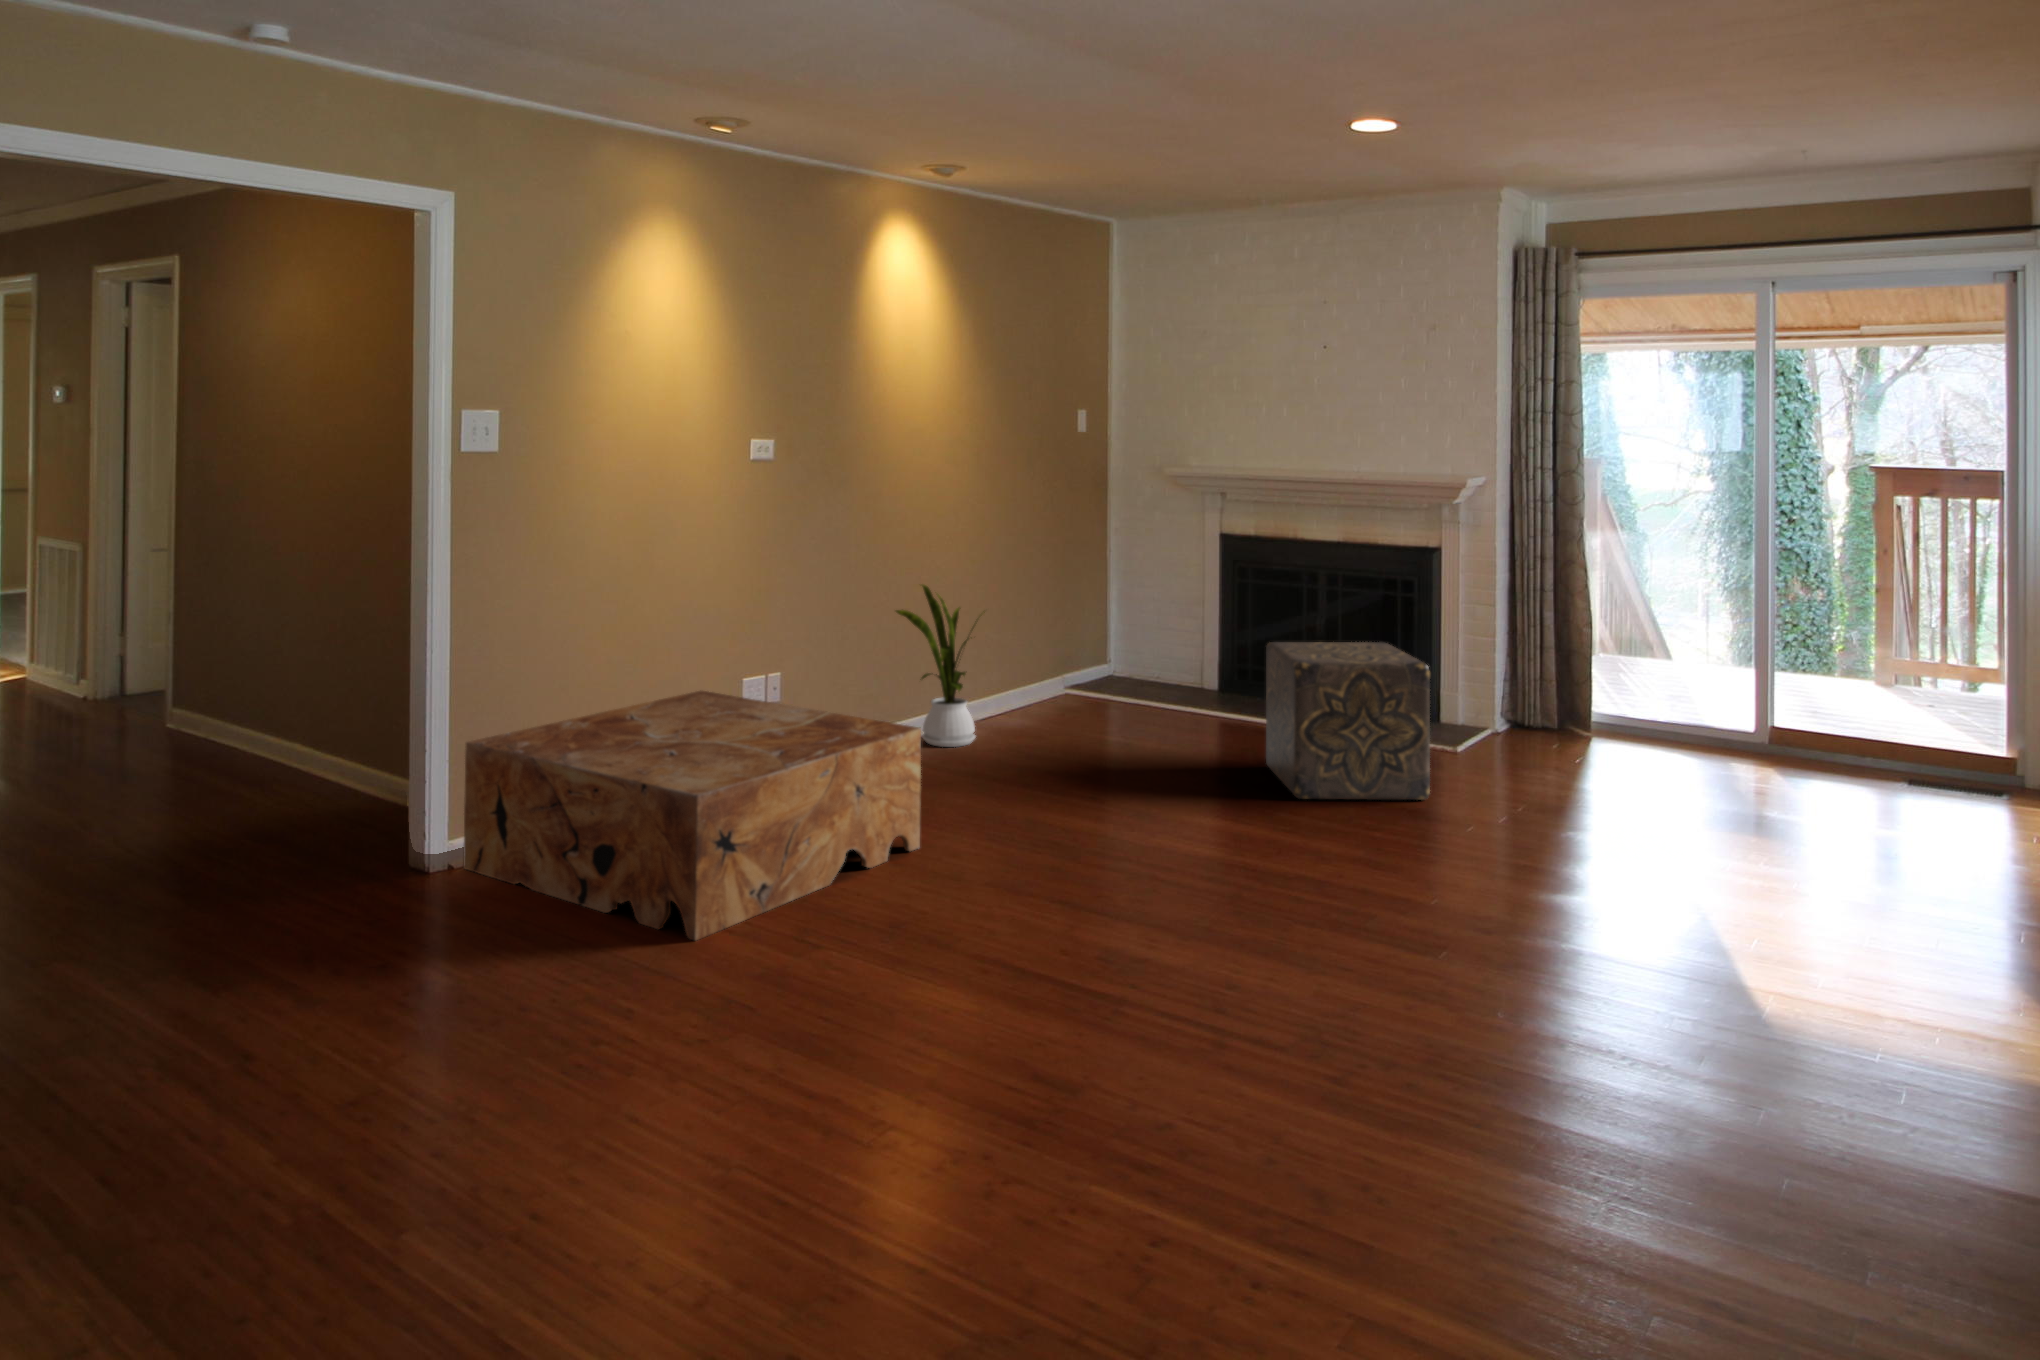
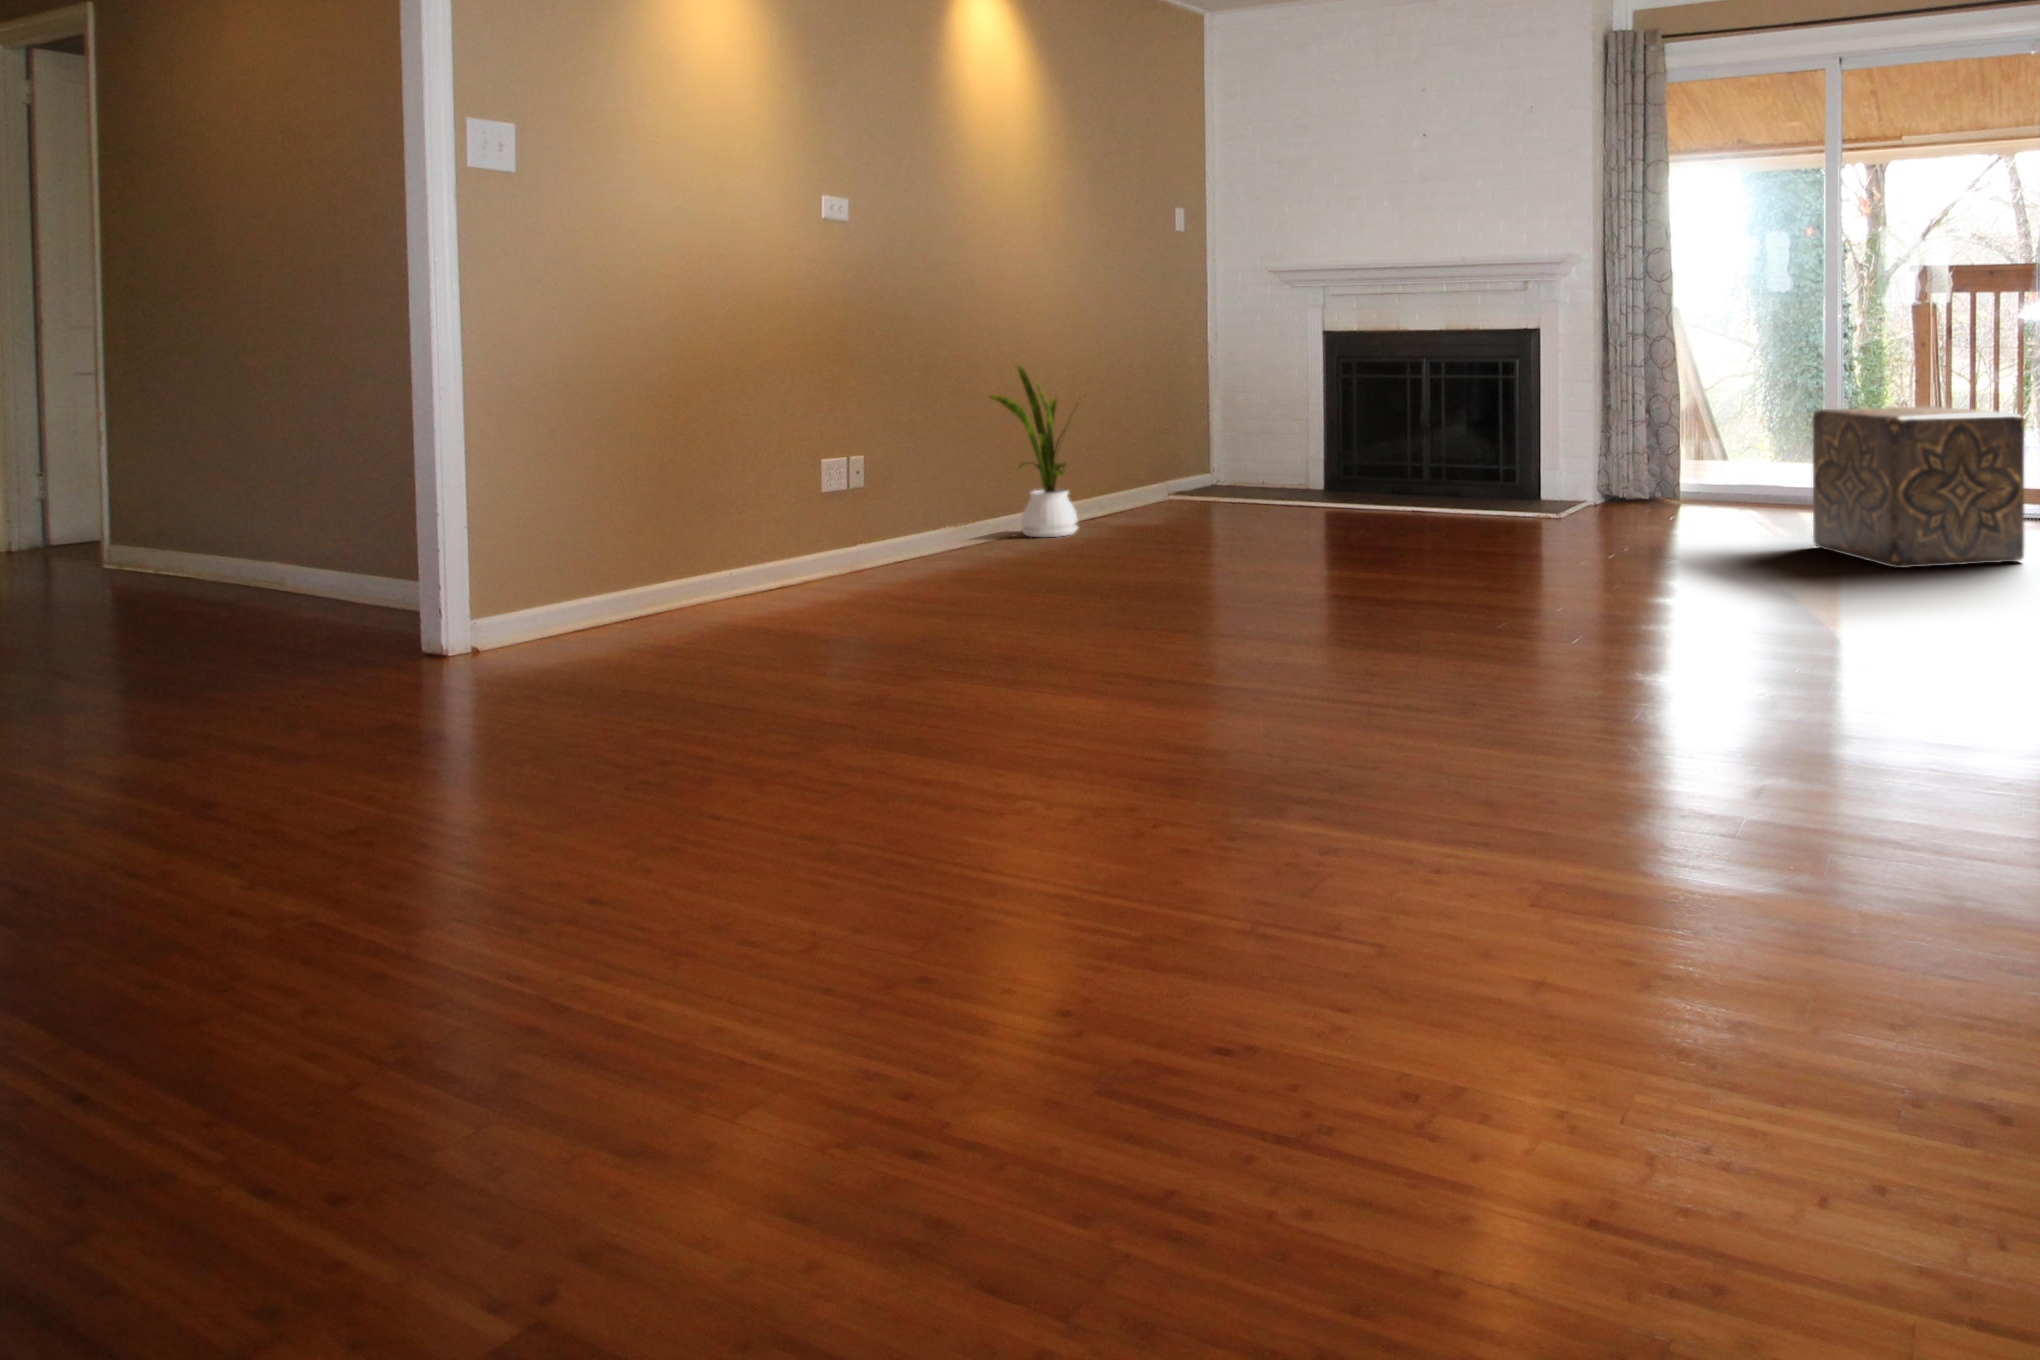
ottoman: present [1266,642,1430,800] -> present [1813,406,2024,568]
coffee table: present [463,690,921,941] -> none [490,466,1027,679]

